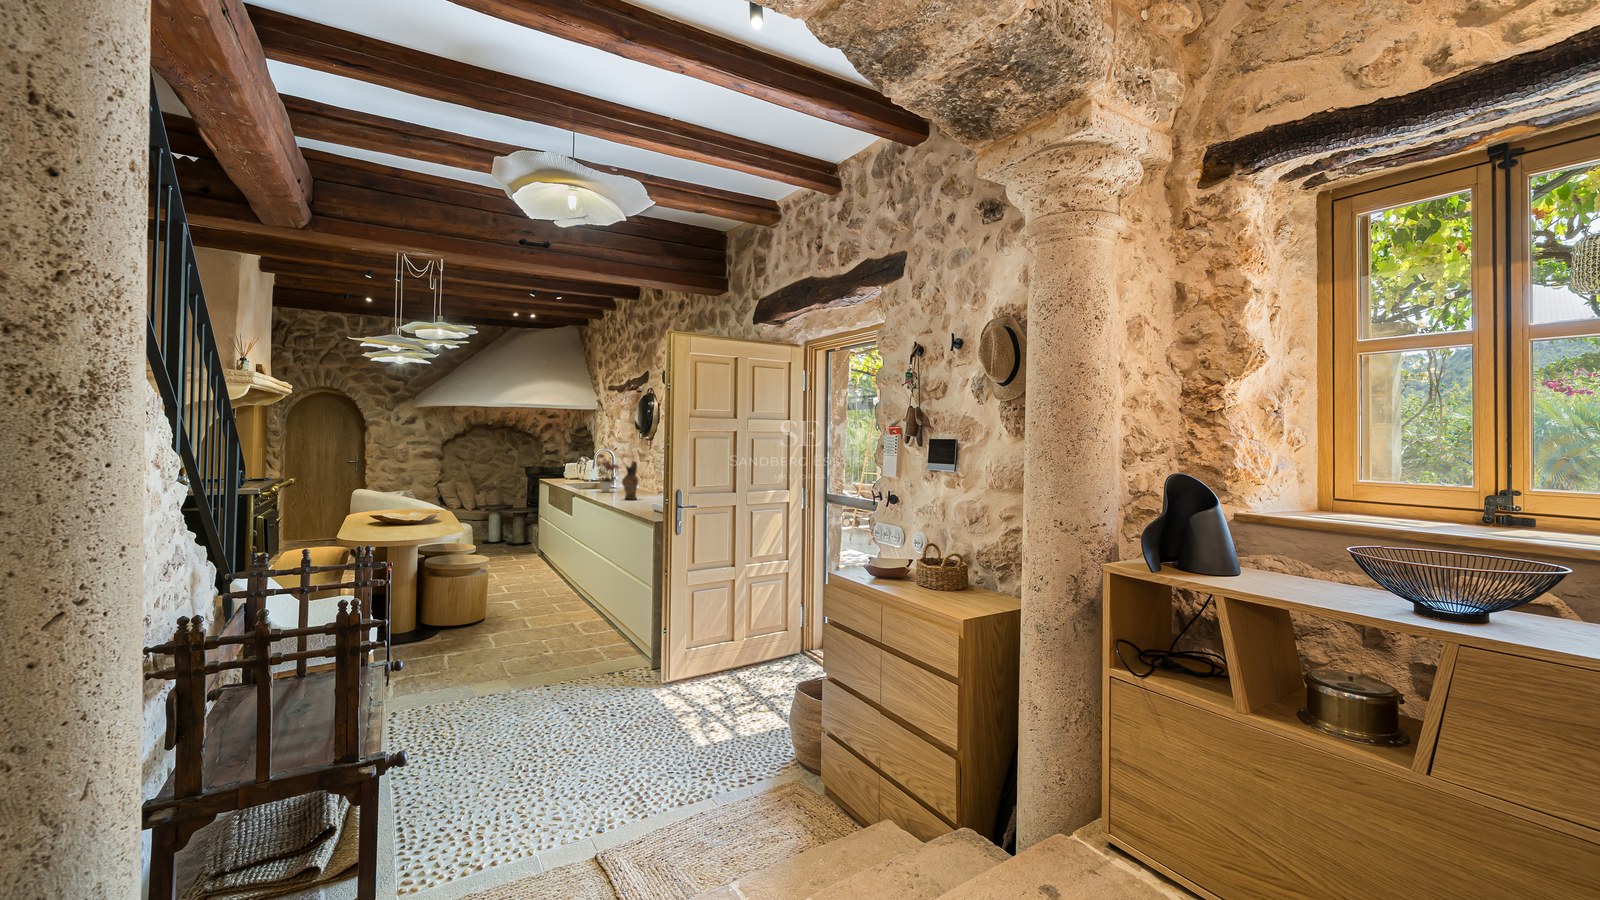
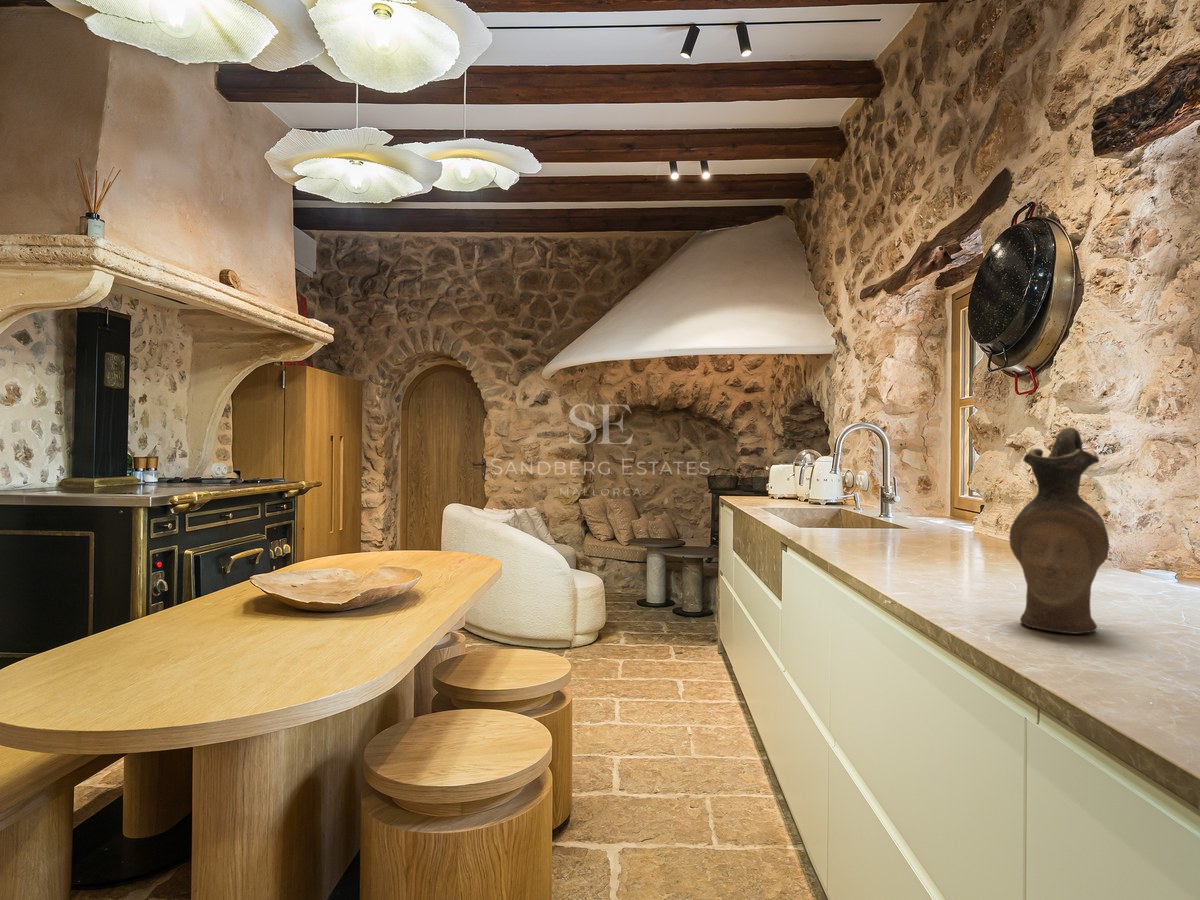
flower arrangement: present [598,454,619,492] -> none [841,414,944,554]

